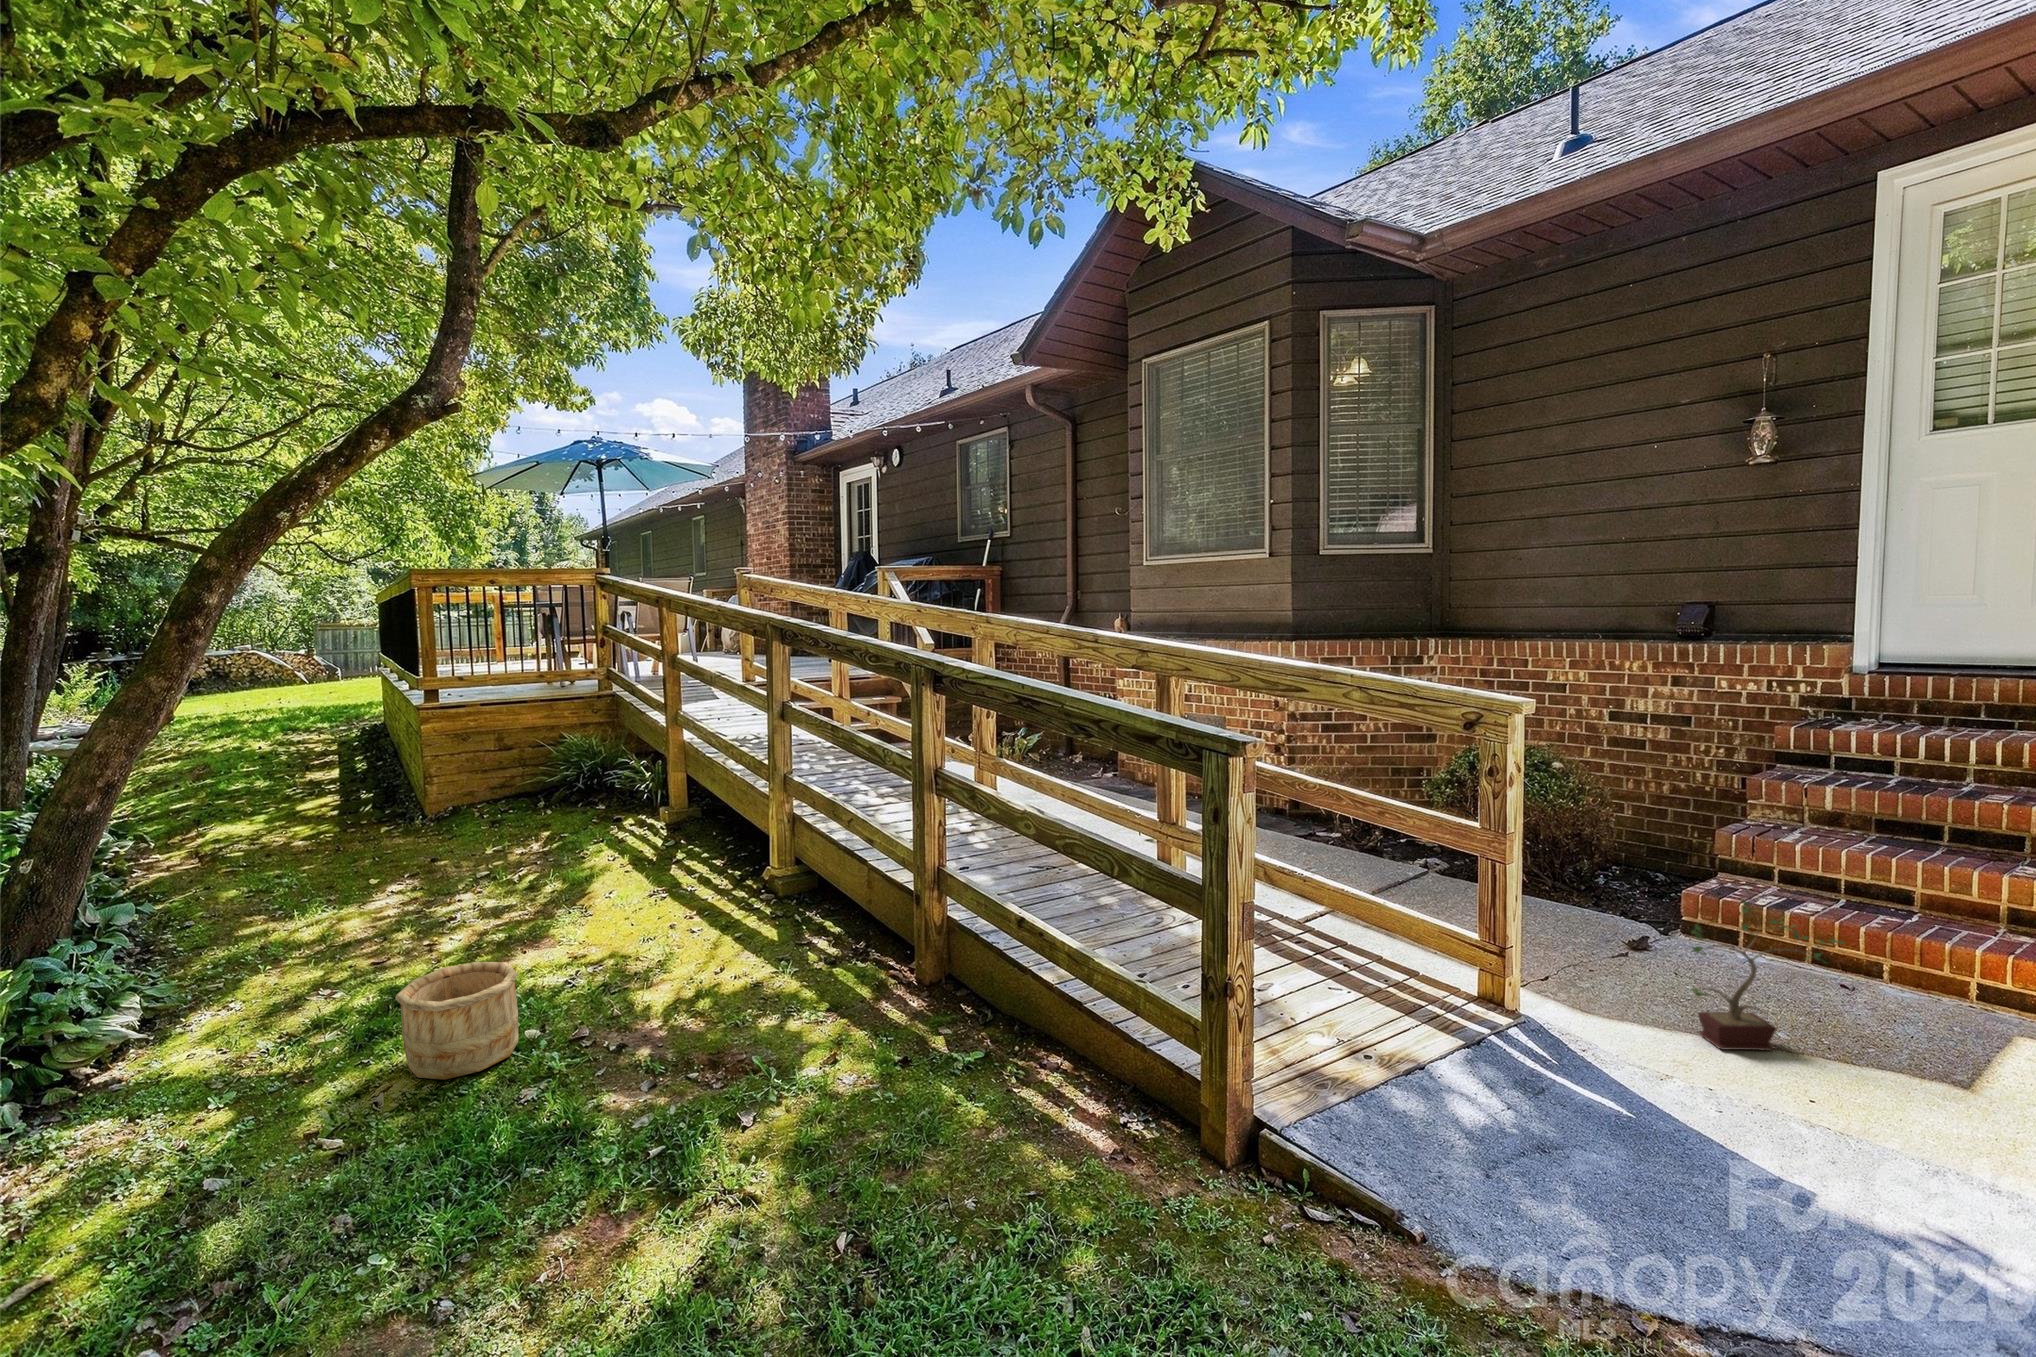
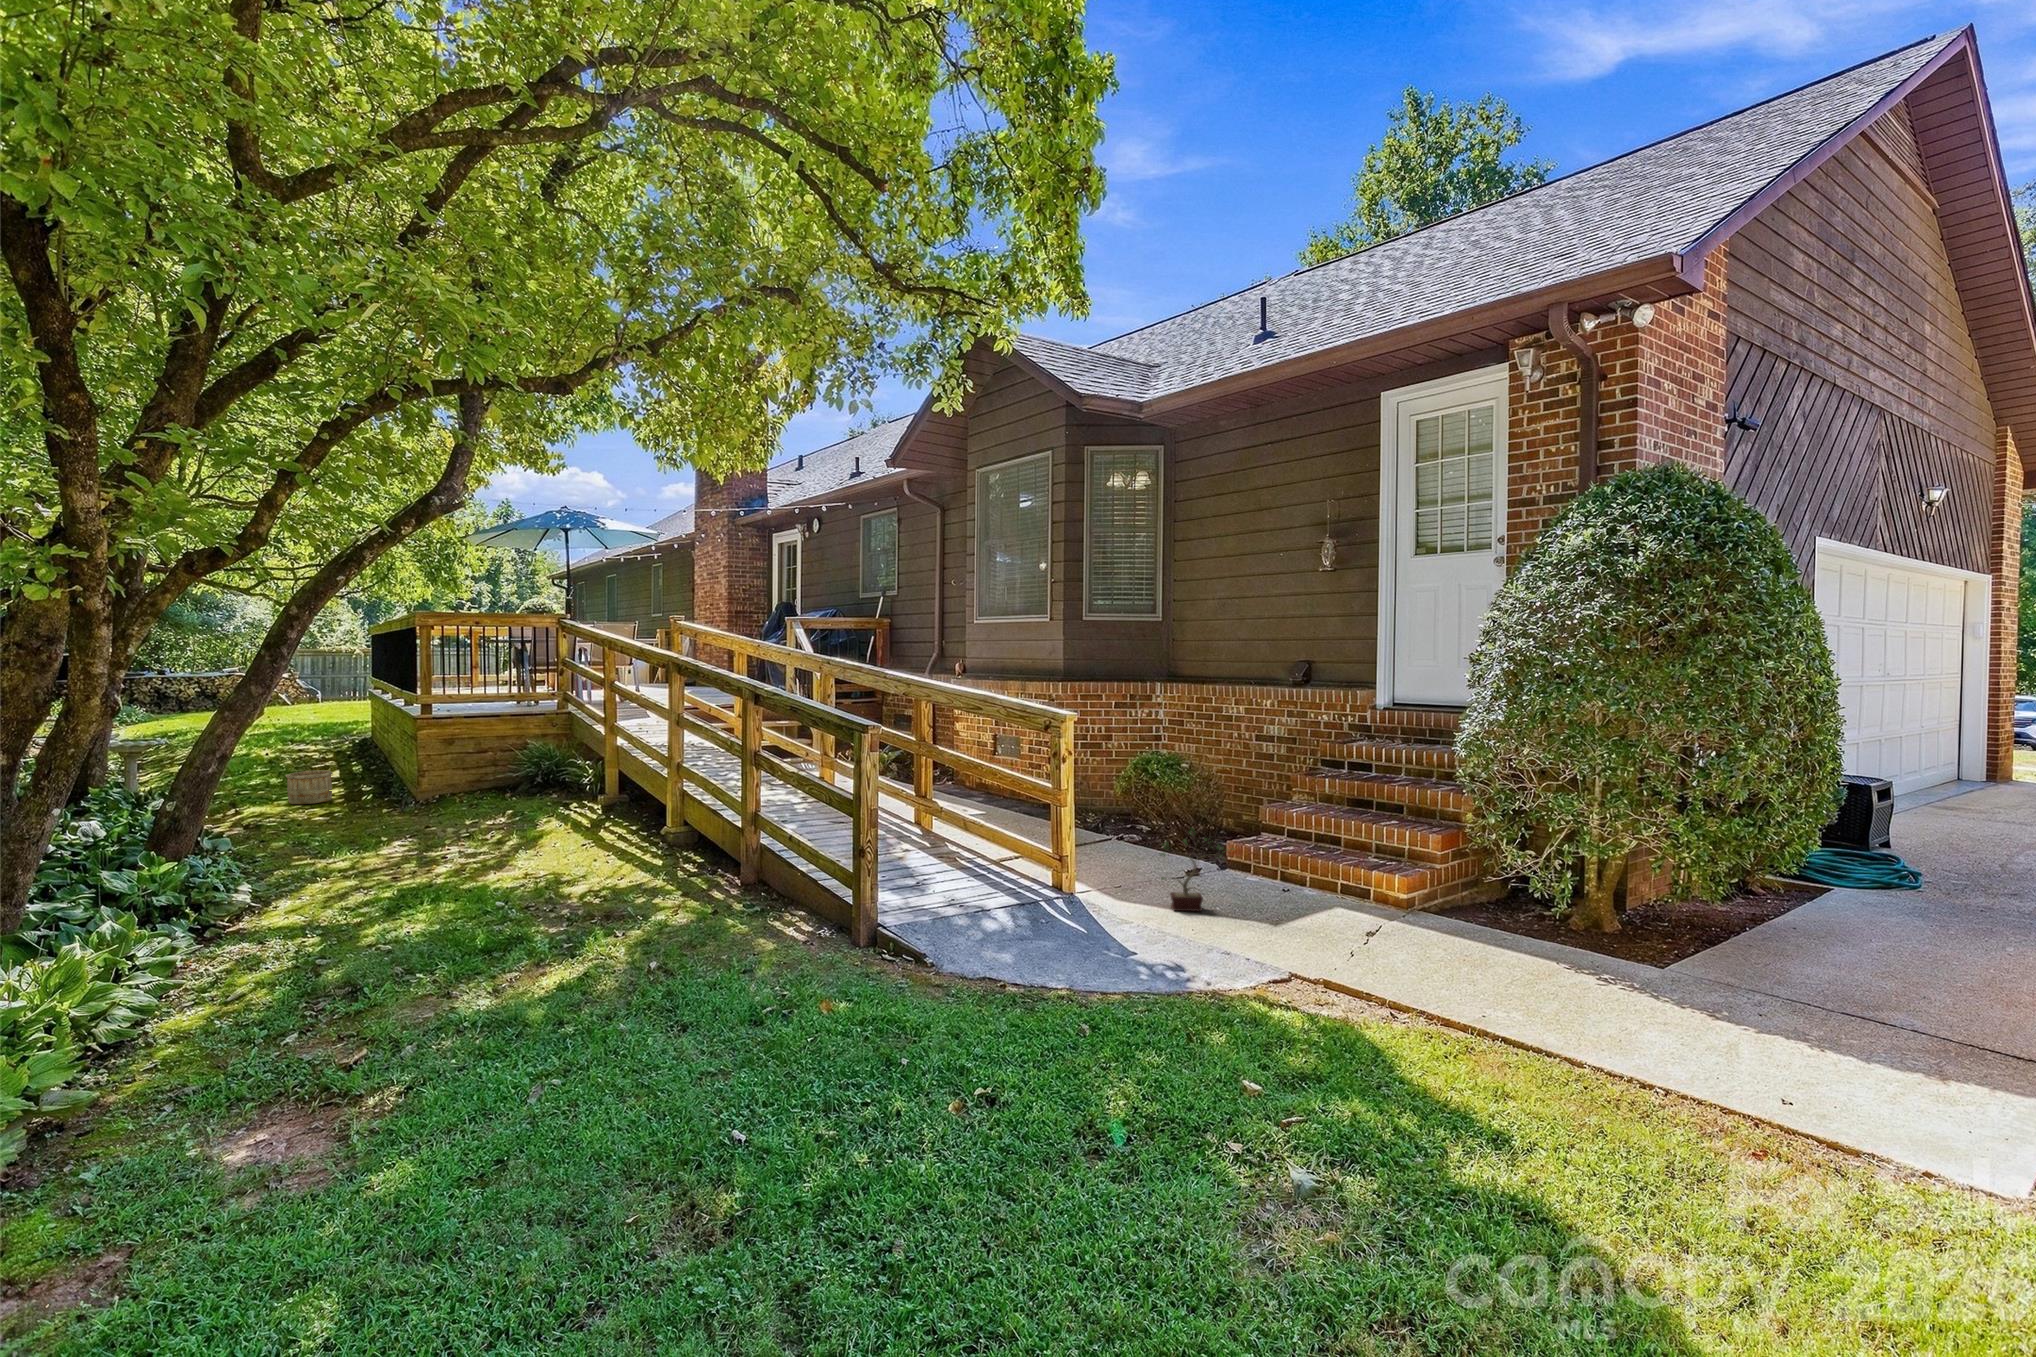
wooden bucket: present [395,962,518,1080] -> present [286,770,333,804]

